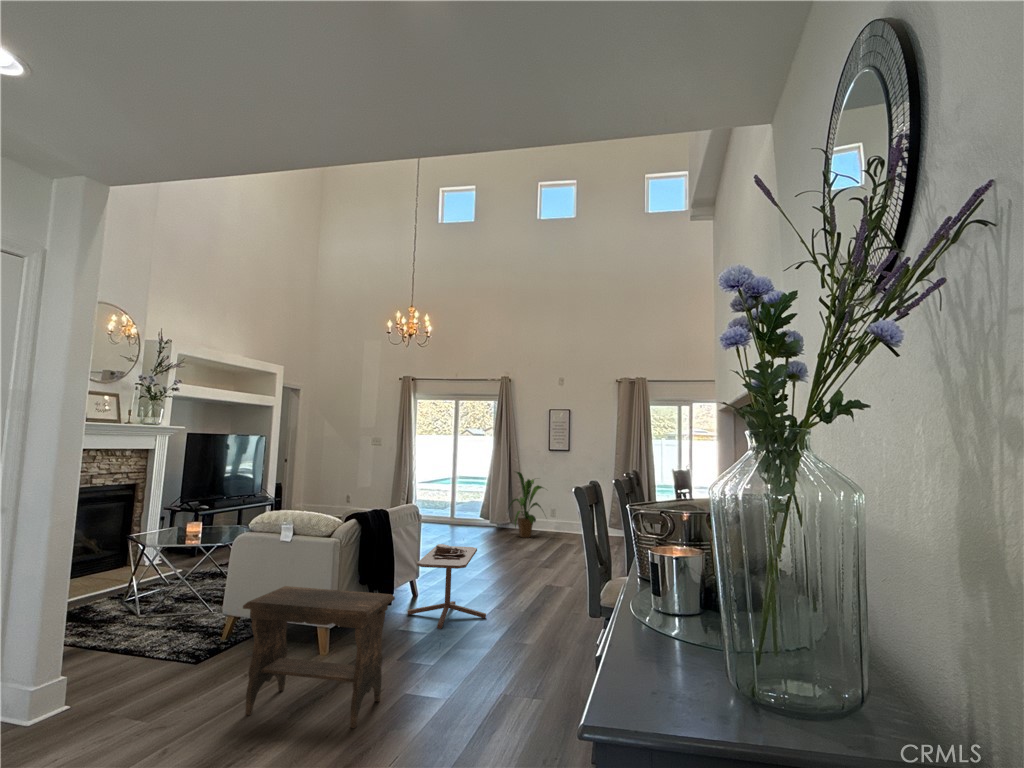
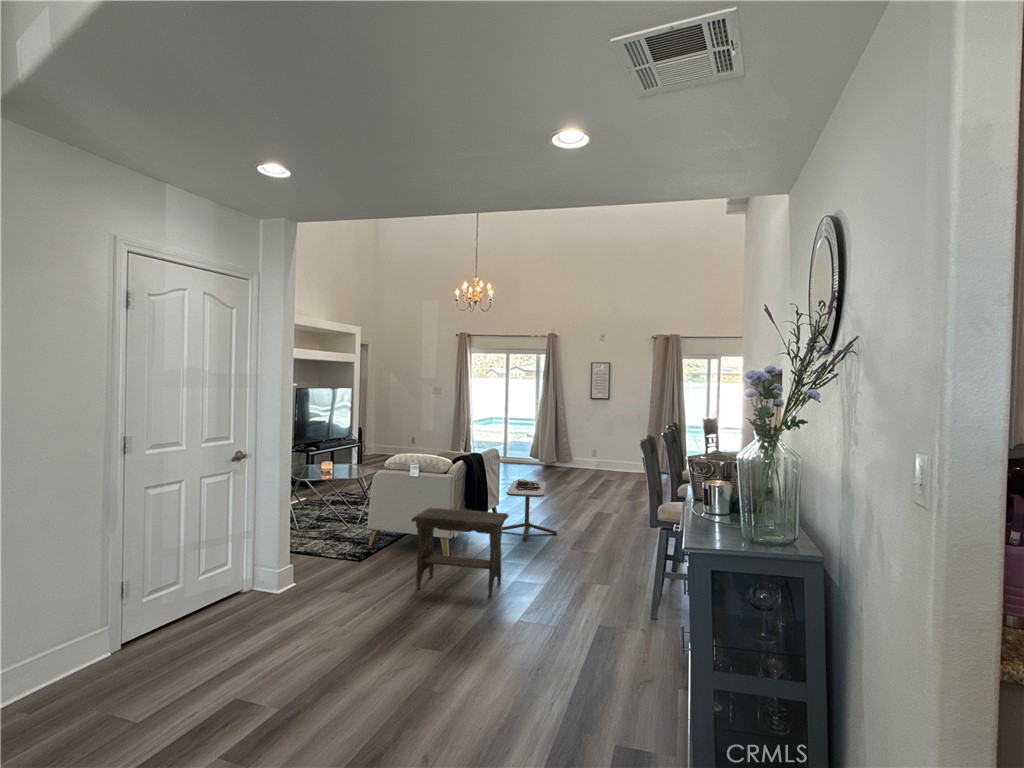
house plant: present [510,472,543,538] -> none [555,417,590,474]

